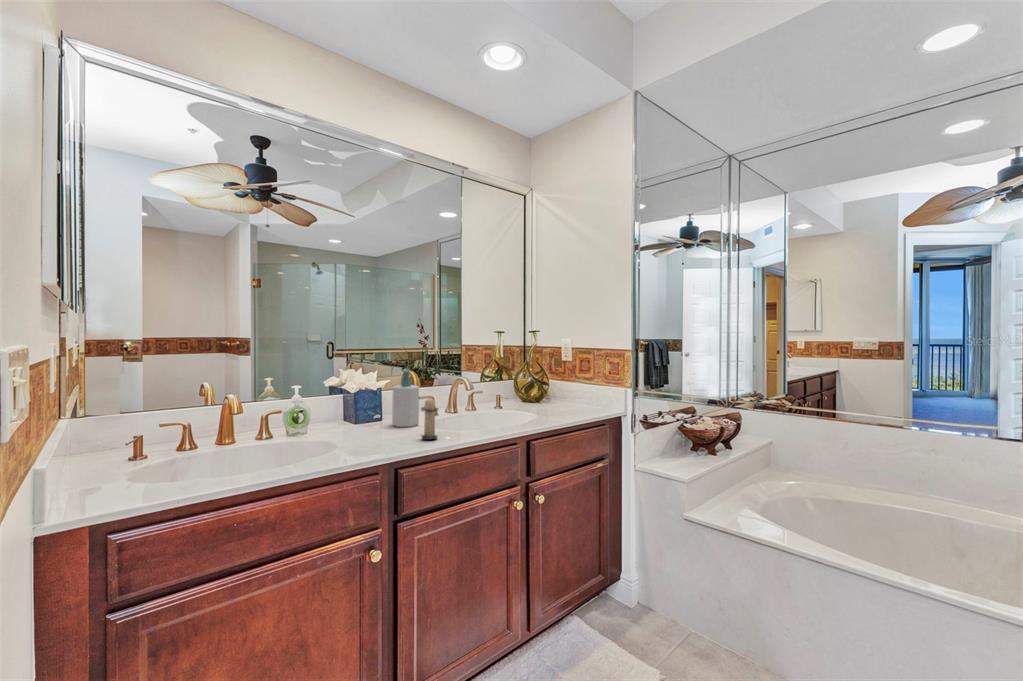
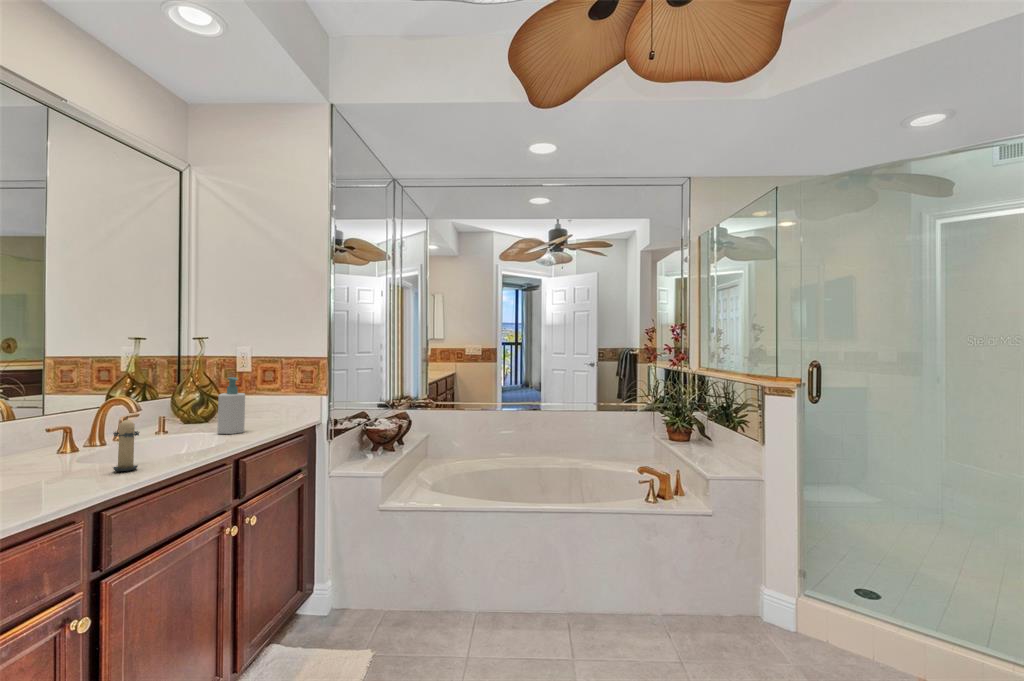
soap bottle: present [392,370,419,427] -> present [217,377,245,434]

